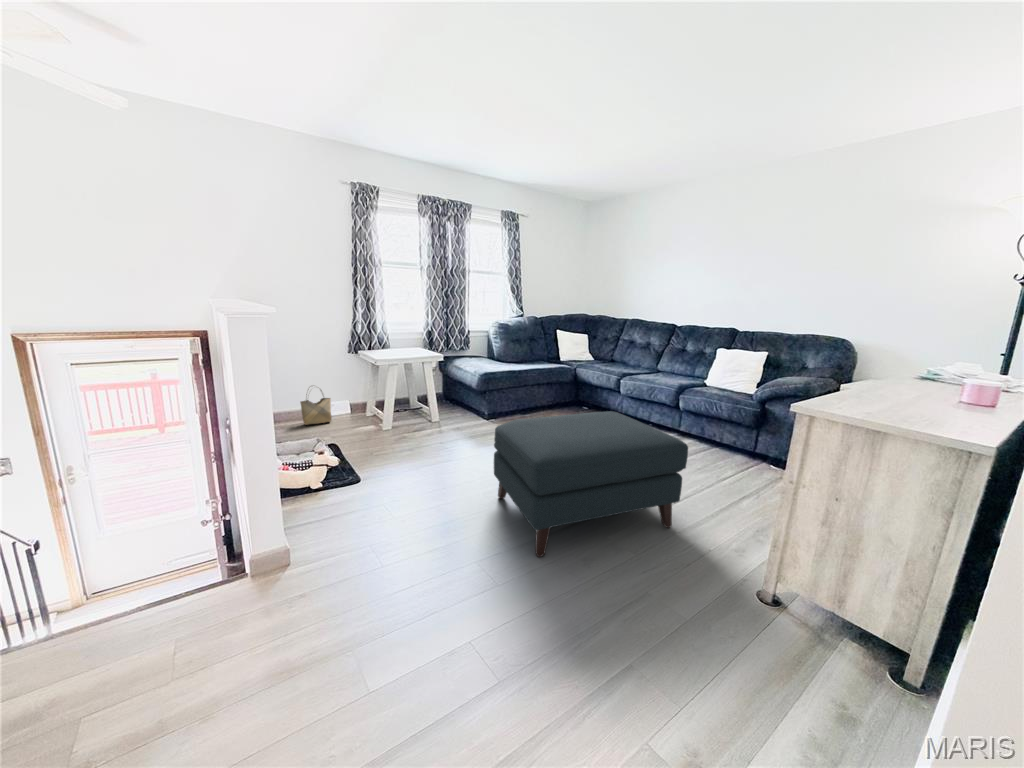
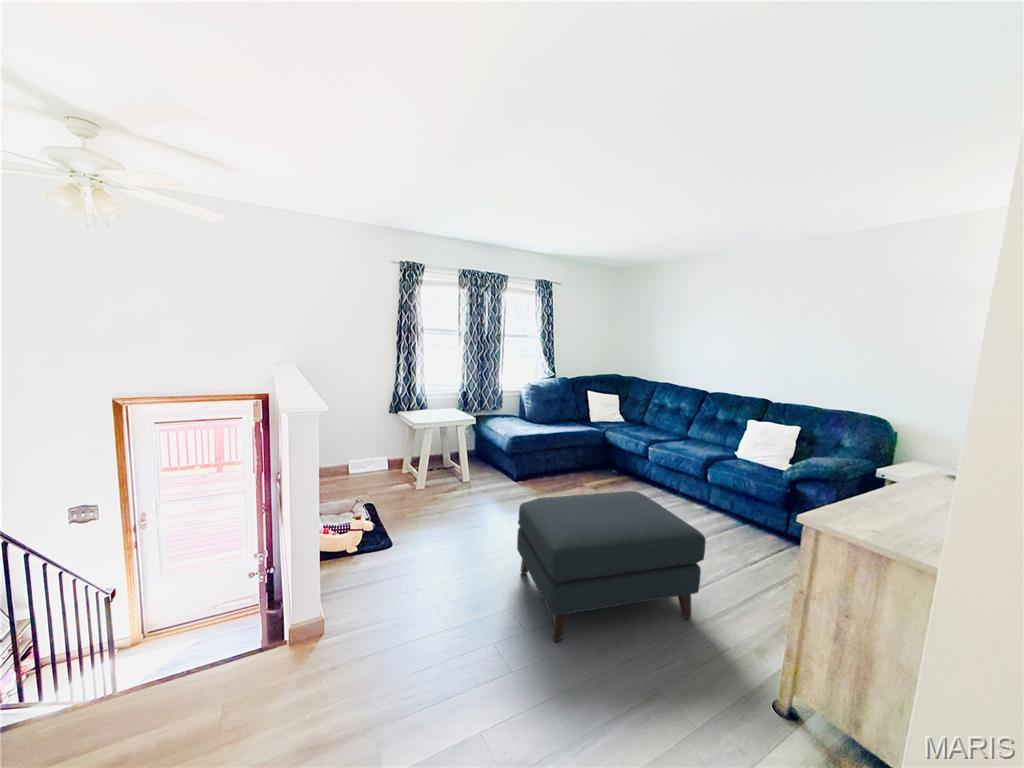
woven basket: present [300,390,332,425] -> none [342,443,370,481]

